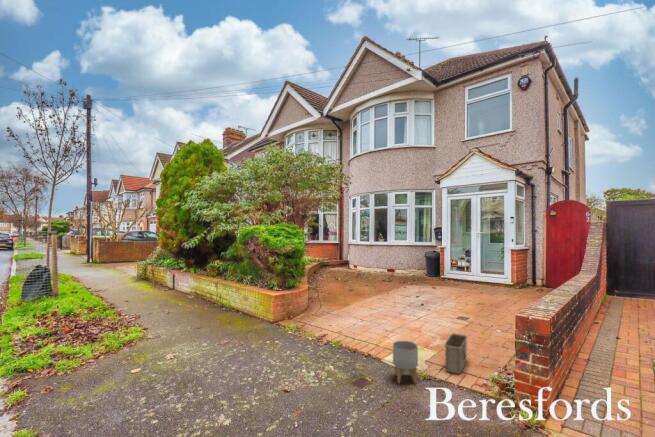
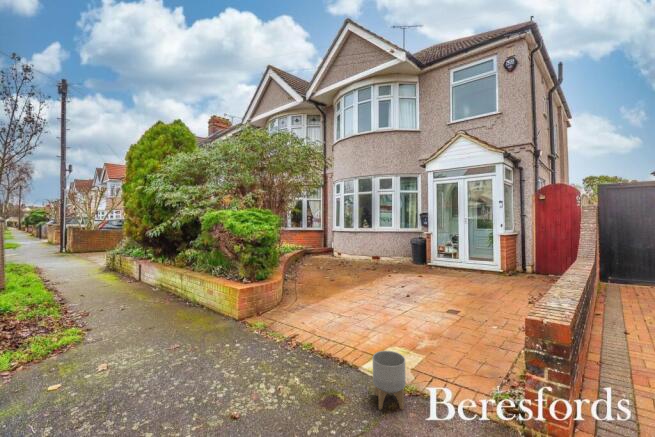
basket: present [445,333,467,374] -> none [439,336,465,392]

